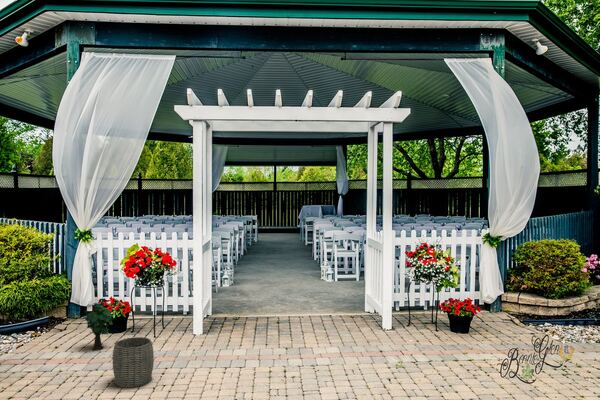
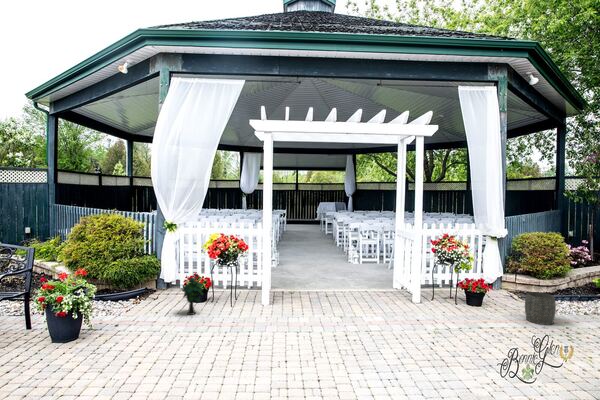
woven basket: present [113,337,154,388] -> present [525,292,556,325]

